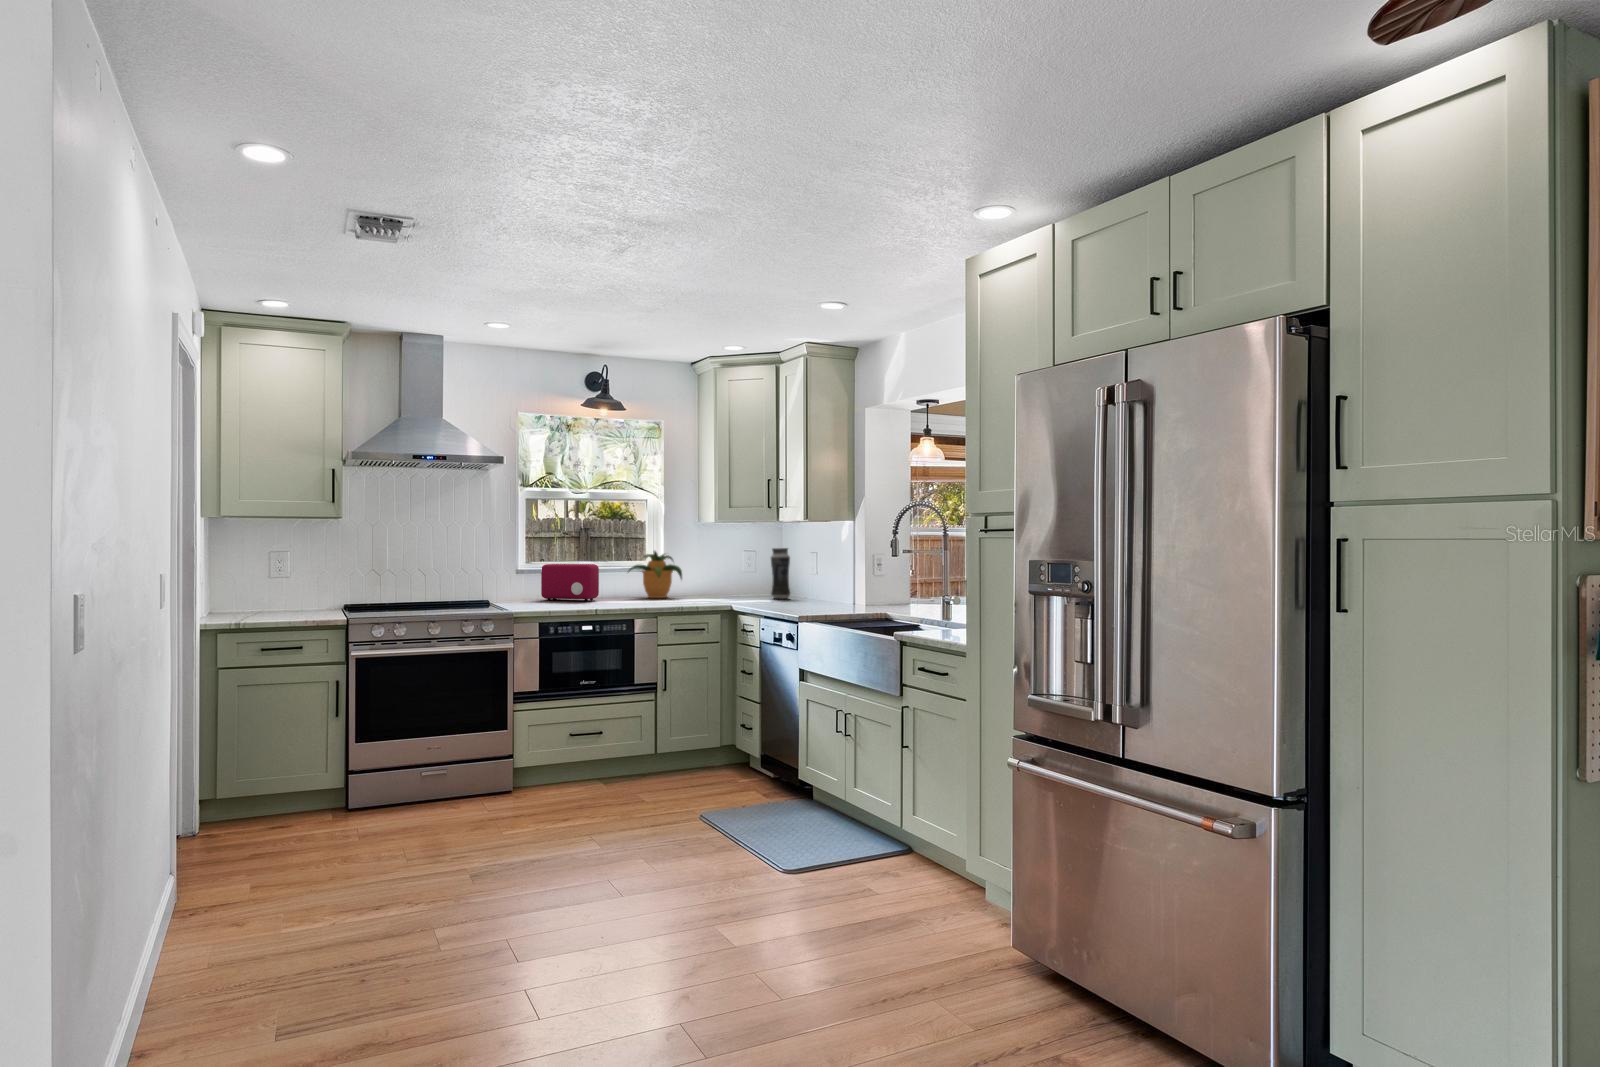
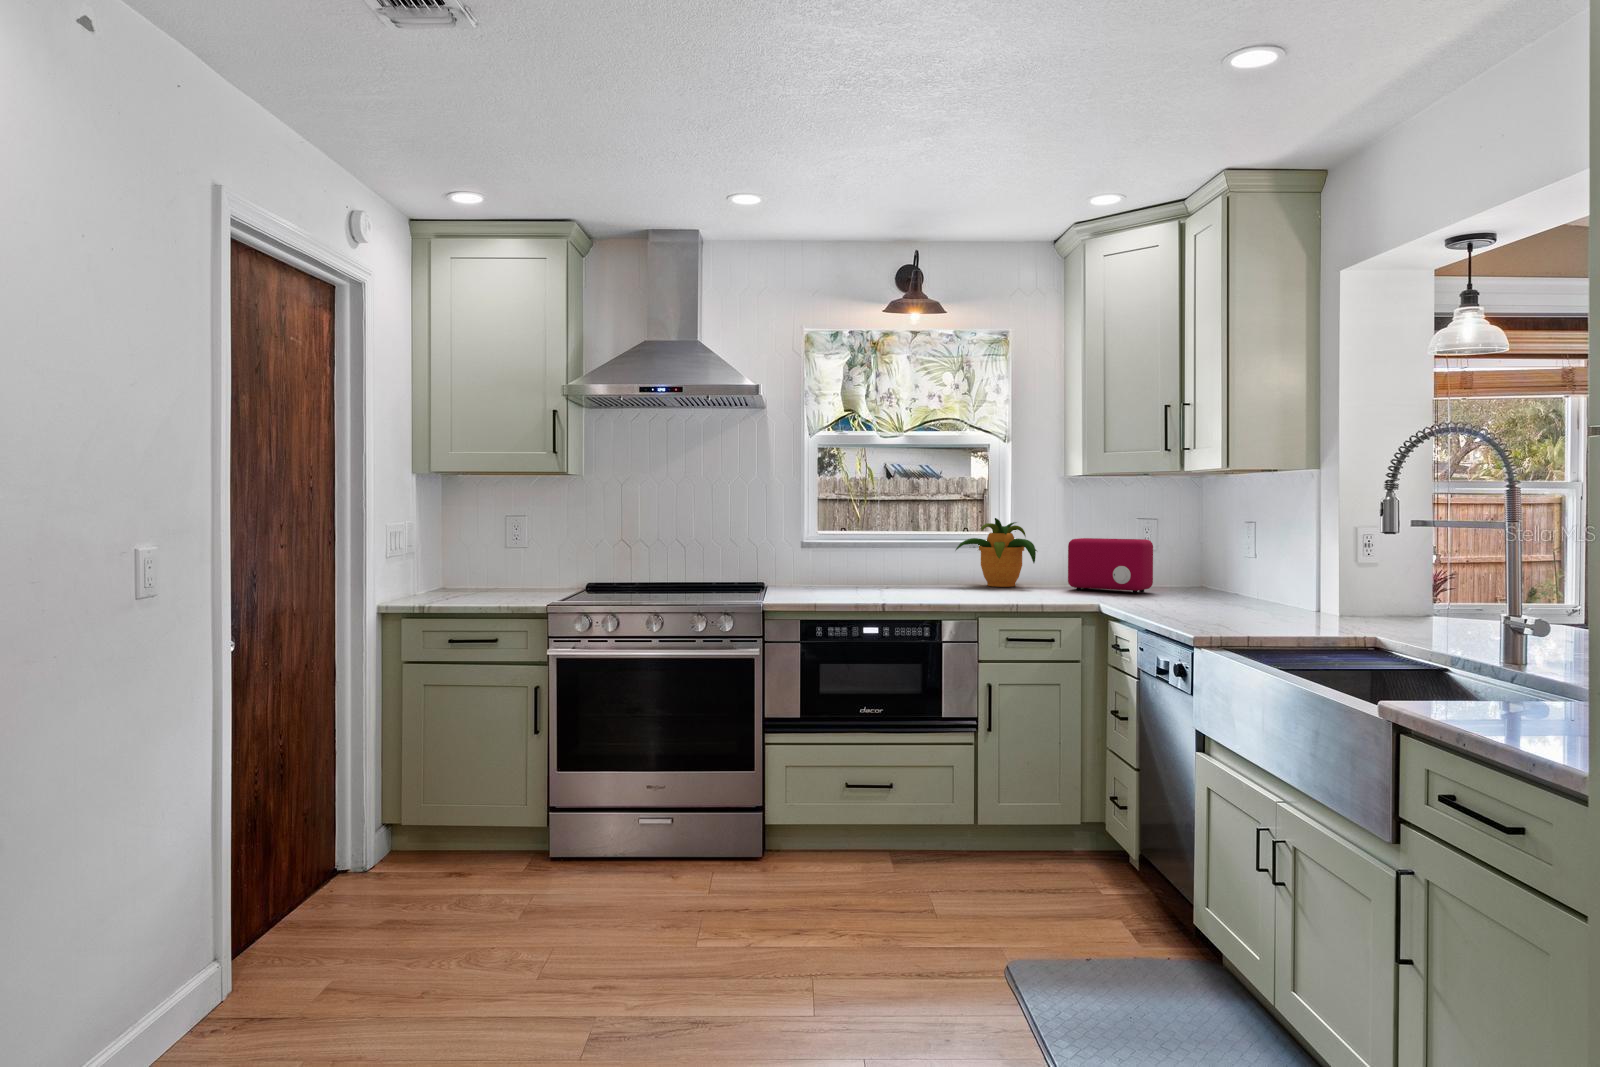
vase: present [771,548,790,599] -> none [1175,515,1207,595]
toaster: present [541,564,599,601] -> present [1068,538,1153,593]

